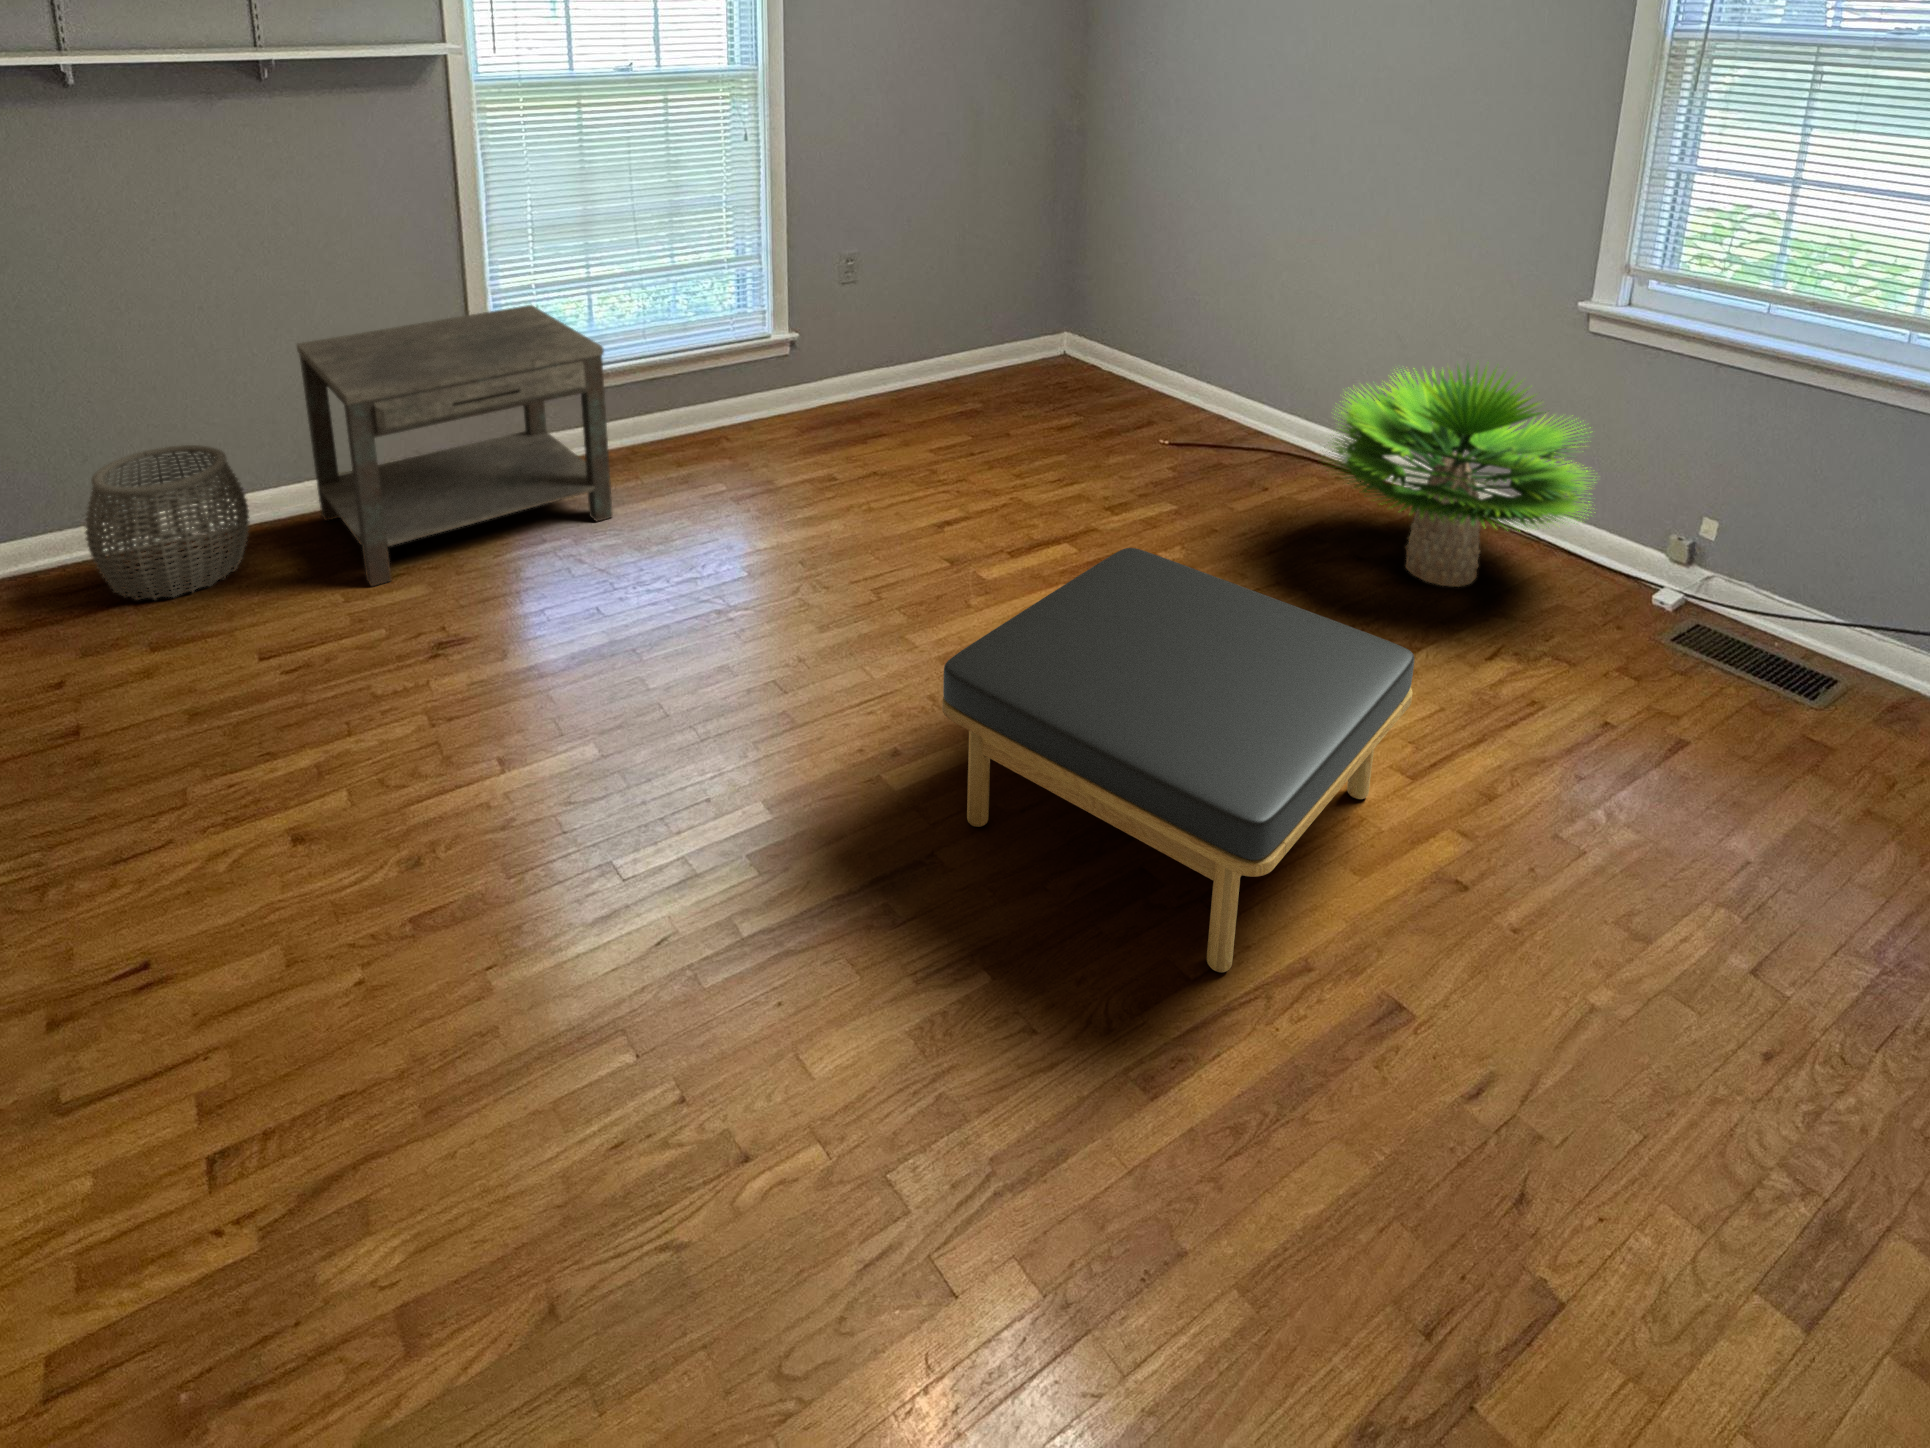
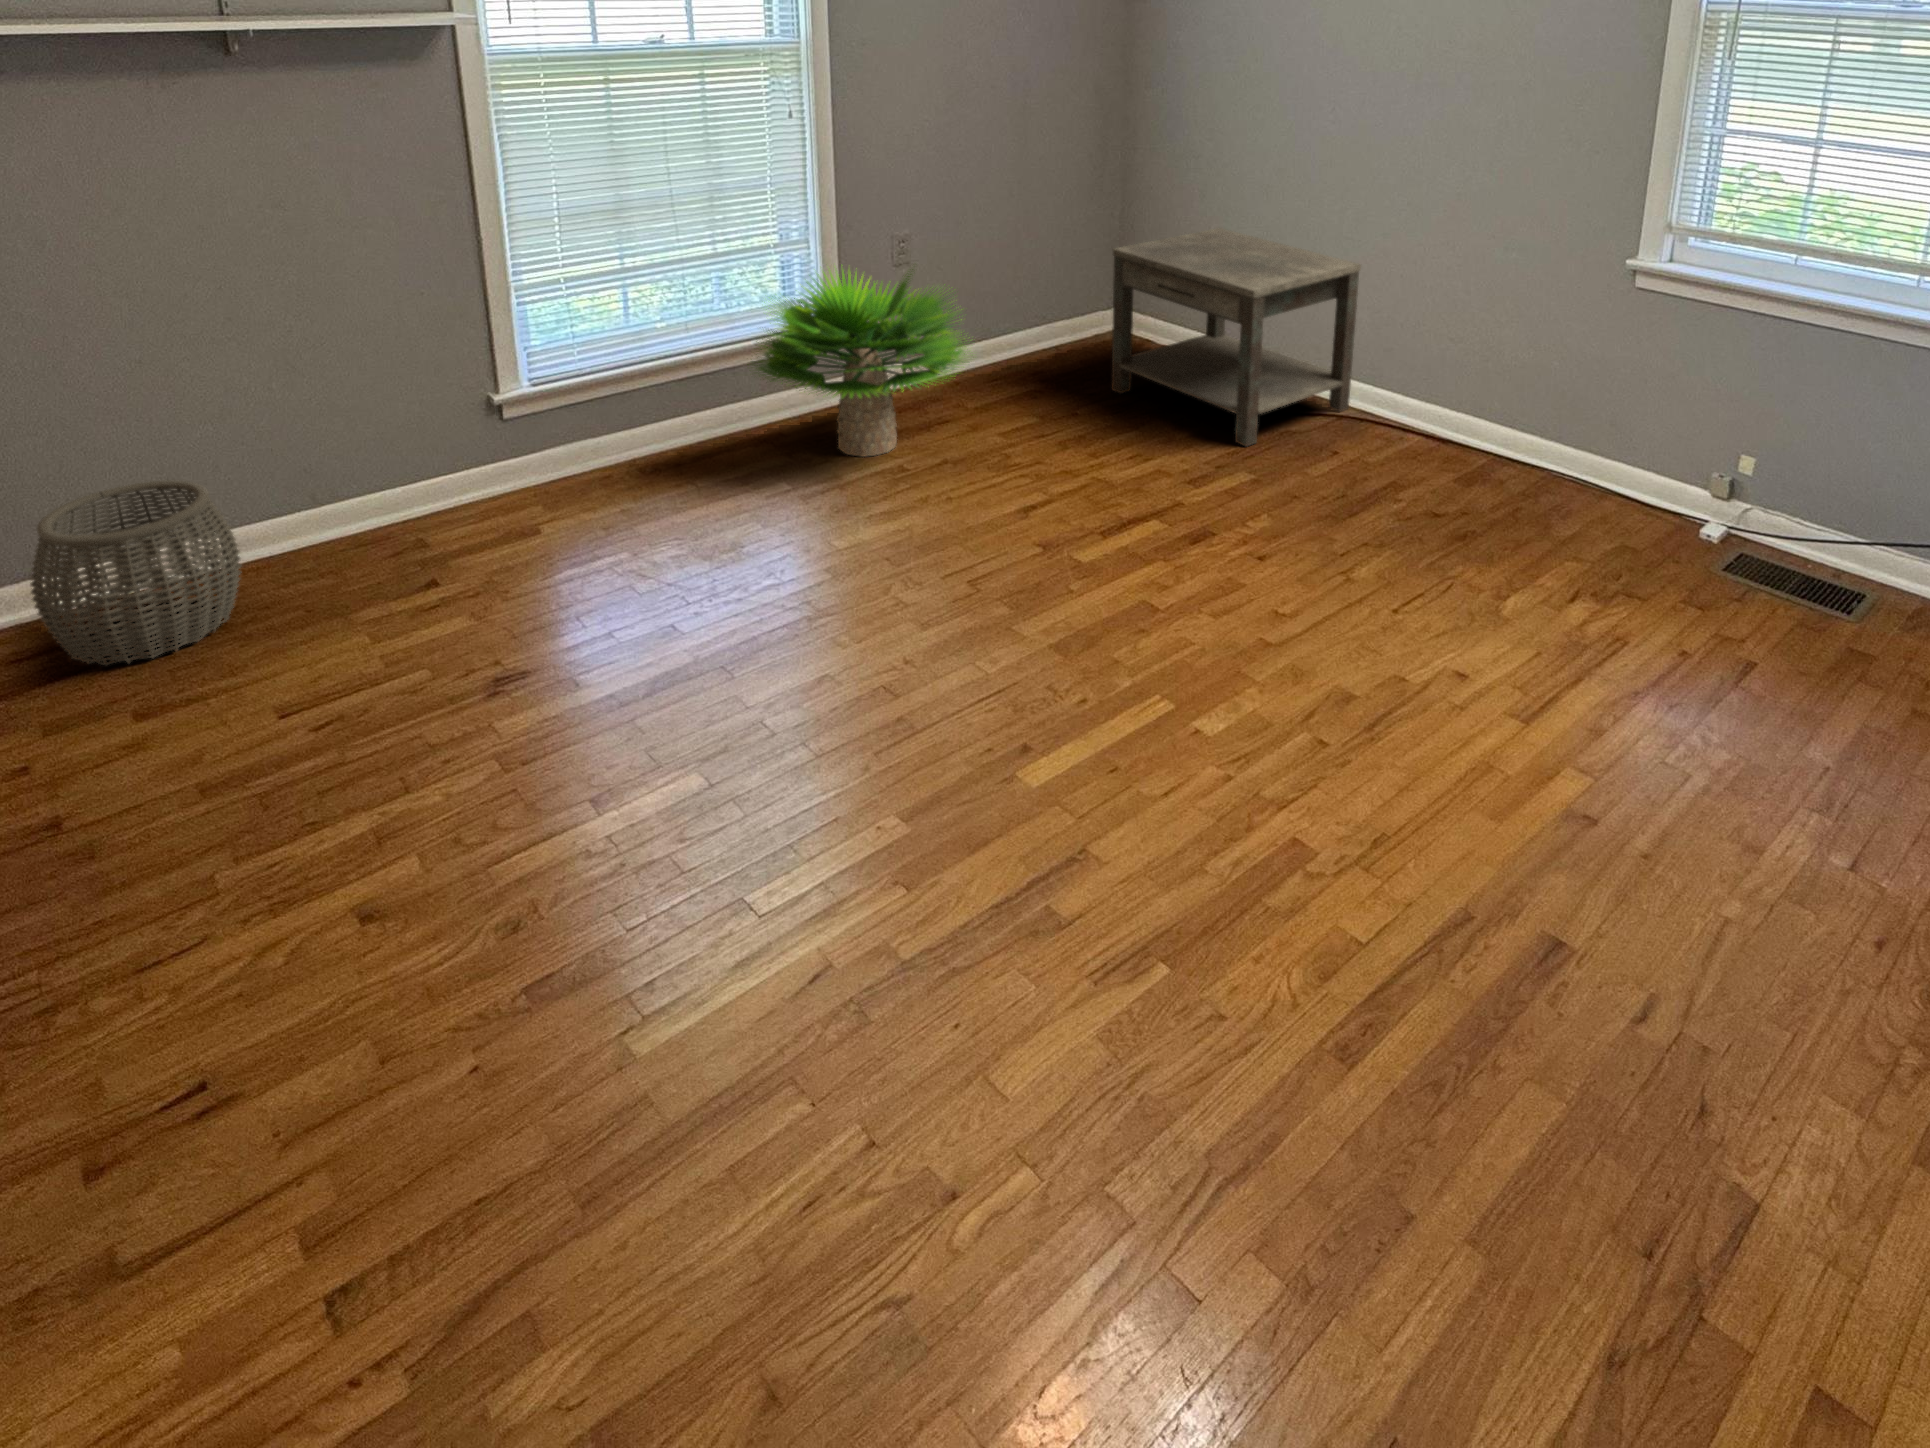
side table: present [297,305,613,586] -> present [1111,228,1361,446]
potted plant: present [1329,366,1590,587] -> present [757,269,966,457]
ottoman: present [942,548,1414,972] -> none [1086,521,1533,930]

